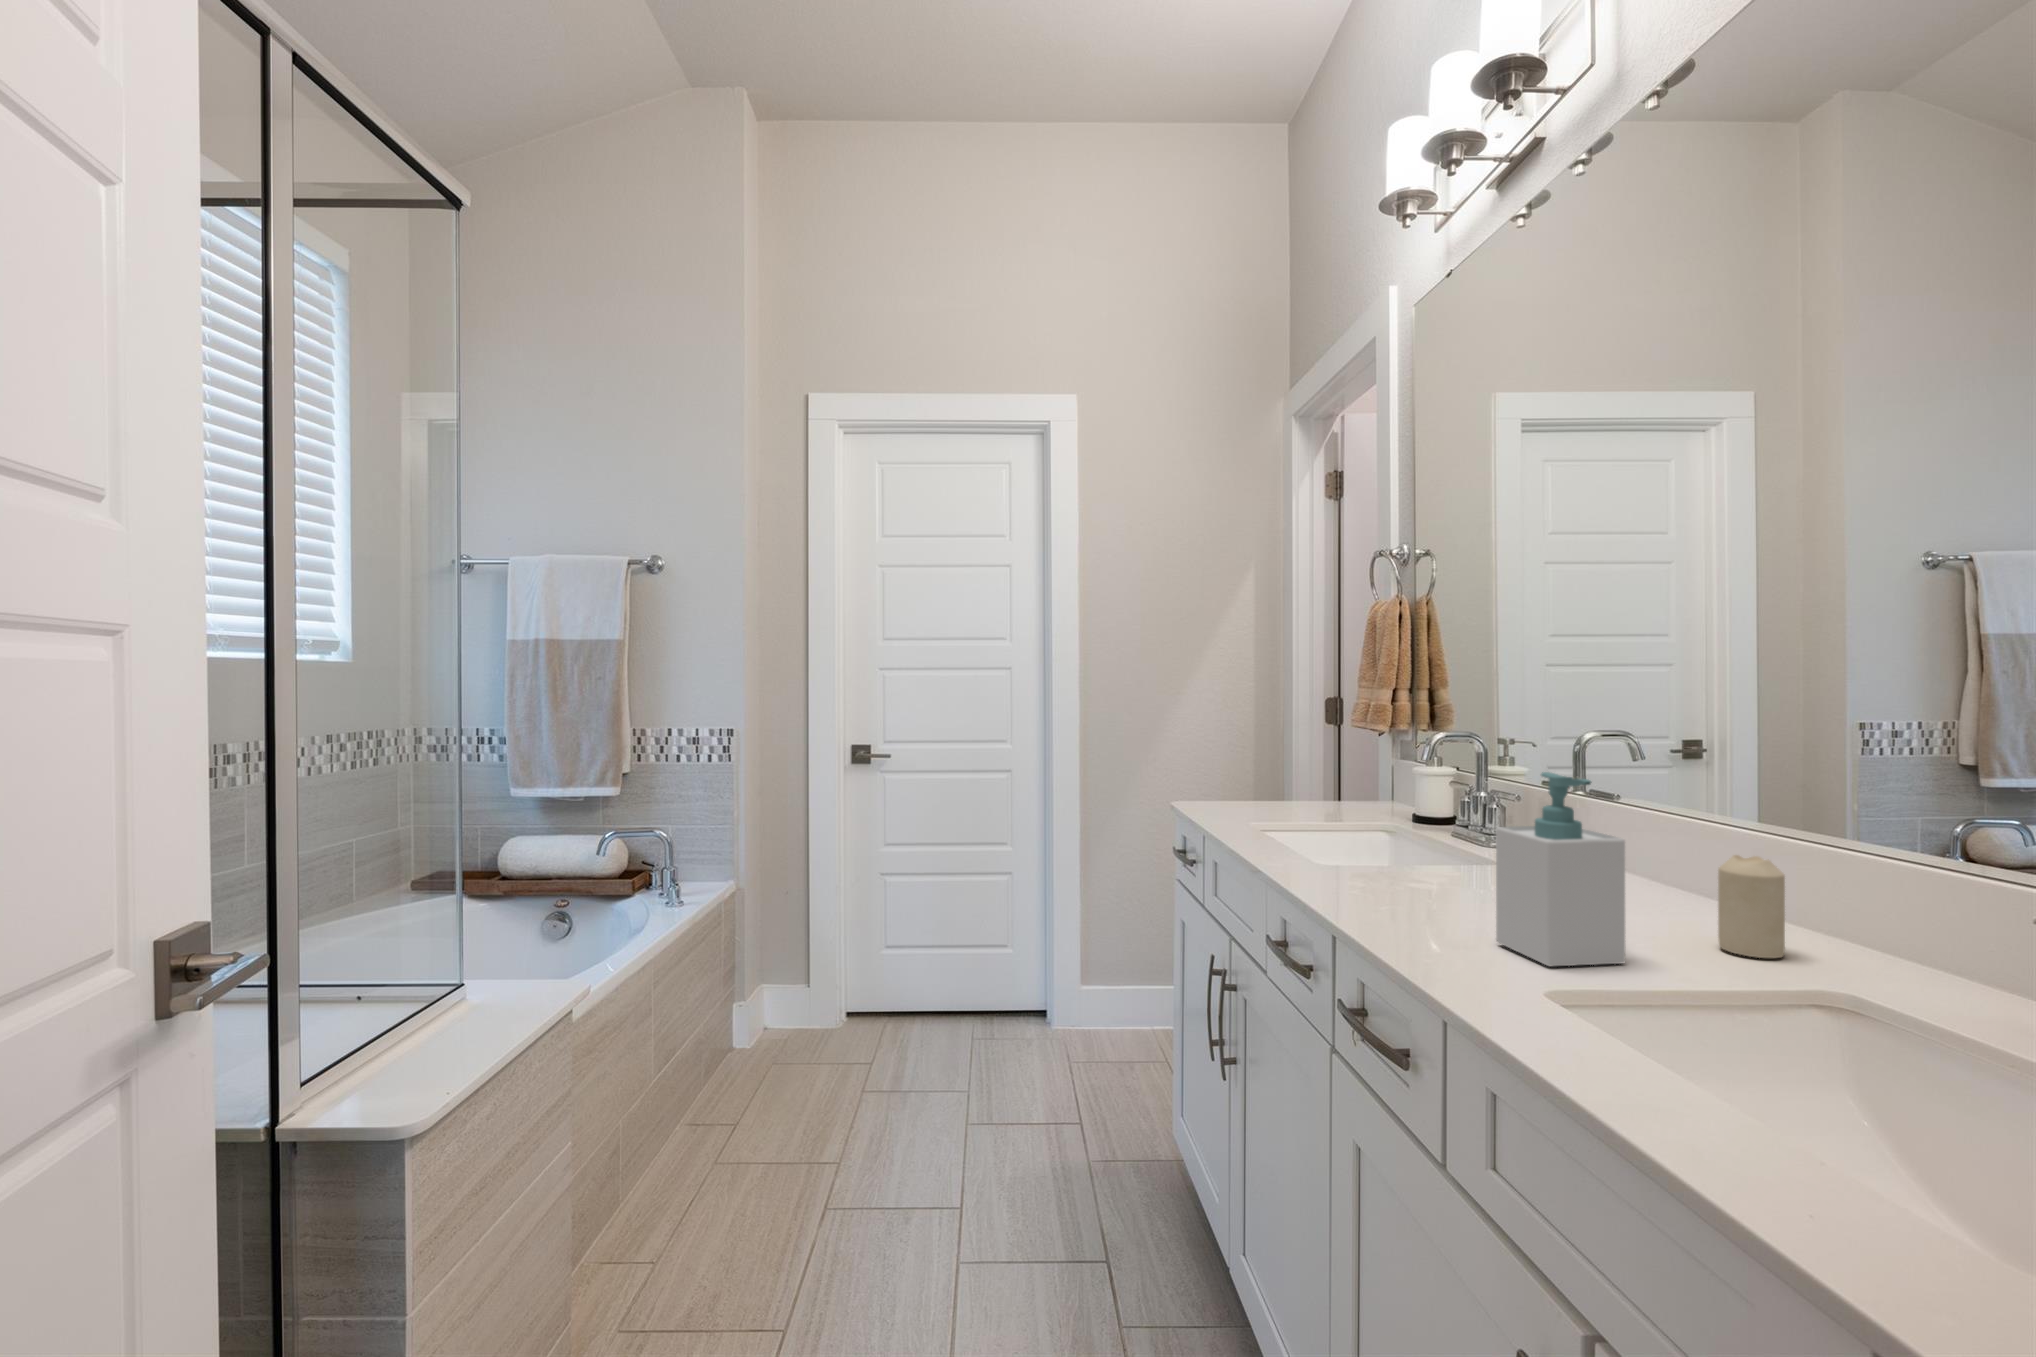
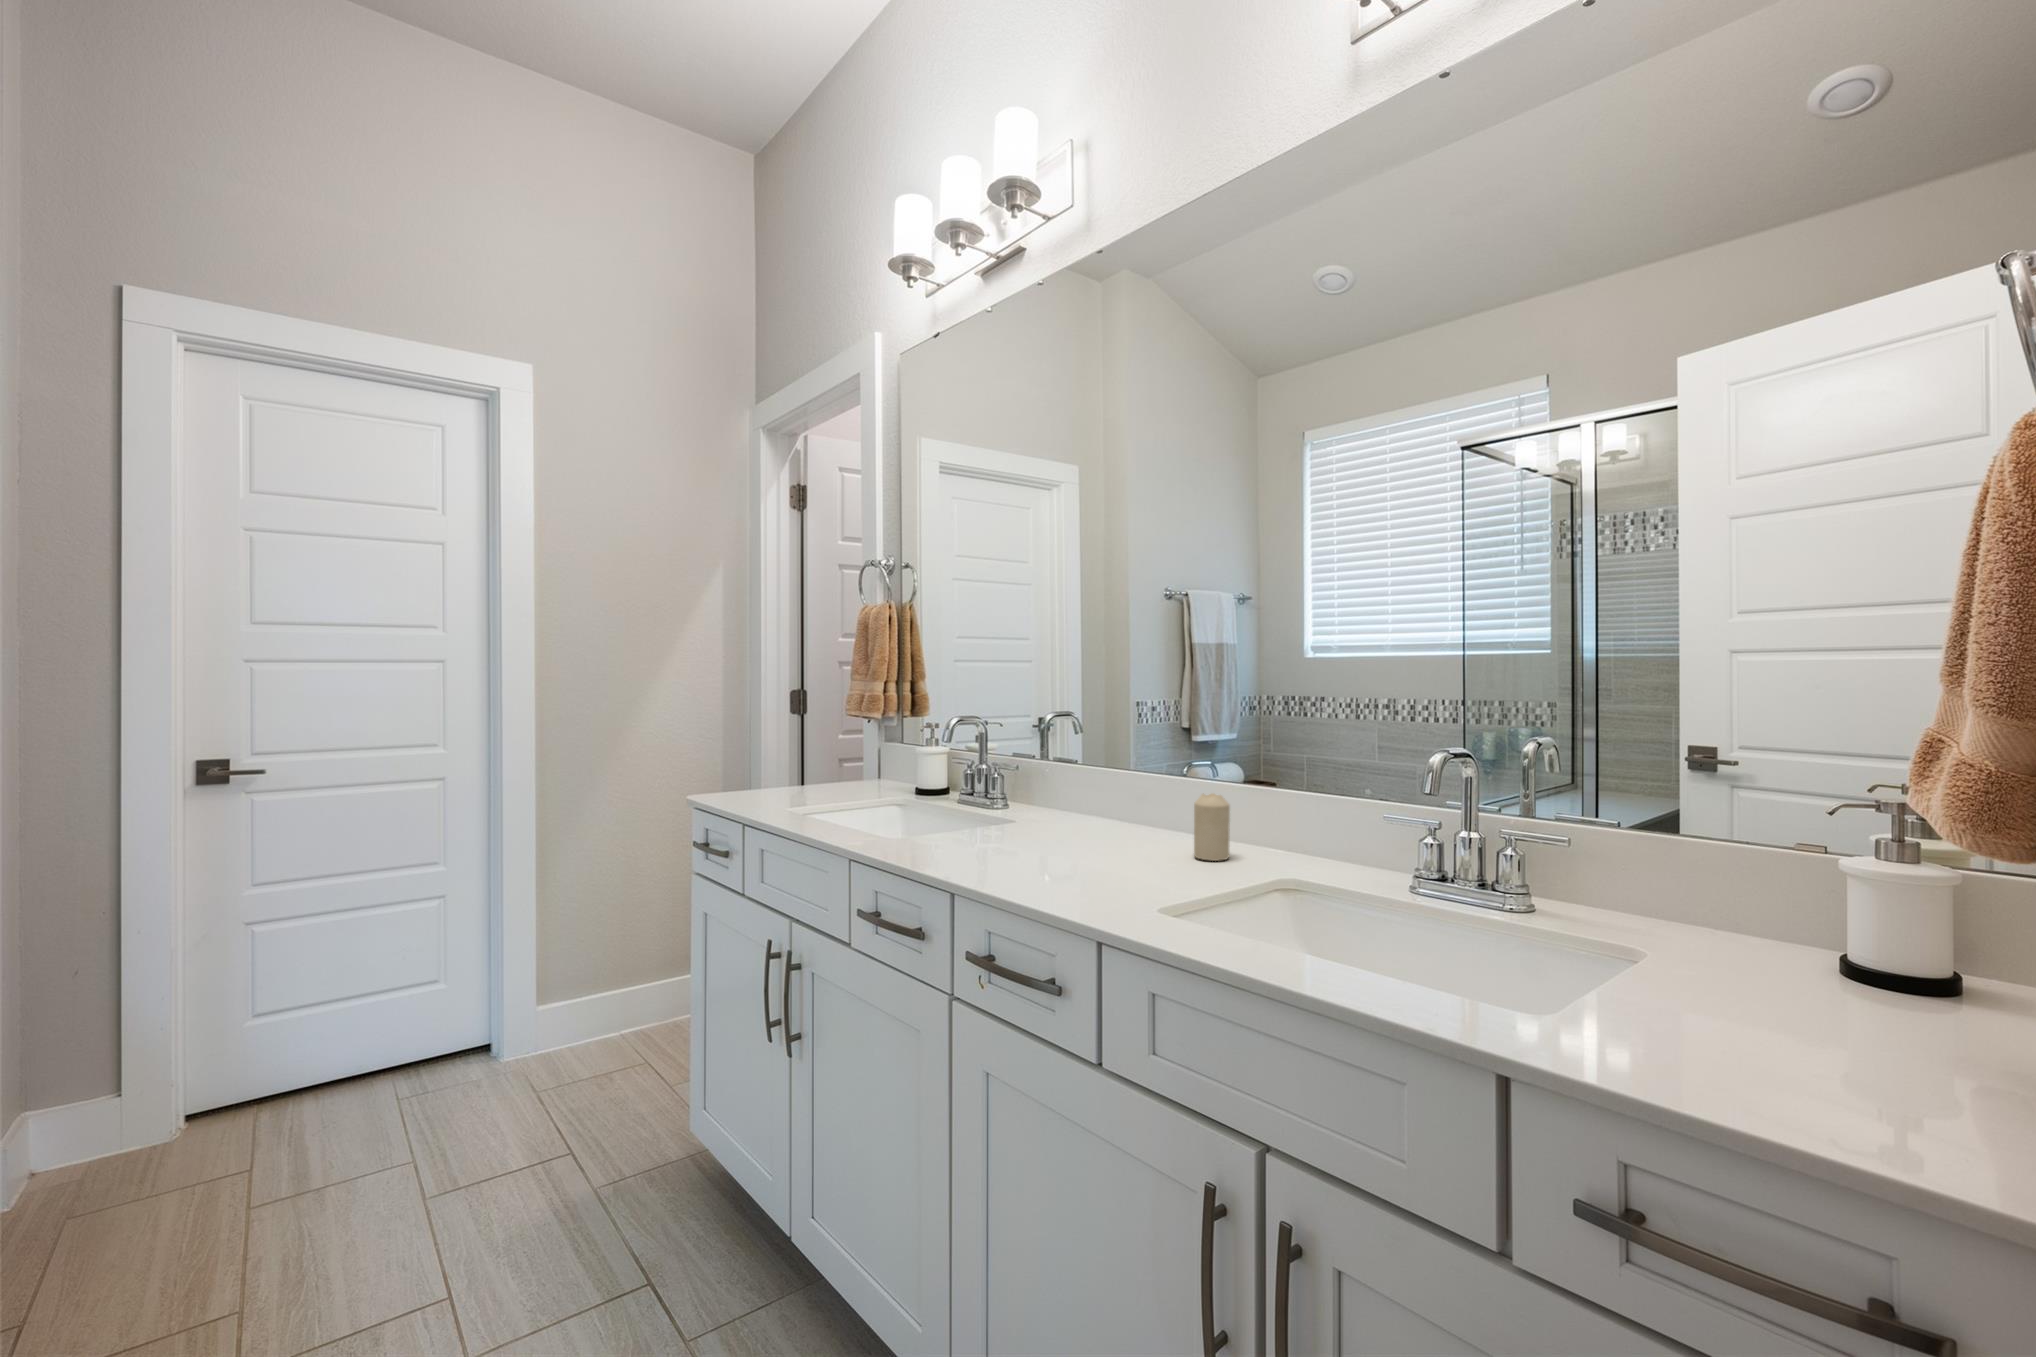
soap bottle: present [1496,772,1626,966] -> none [1080,745,1163,889]

